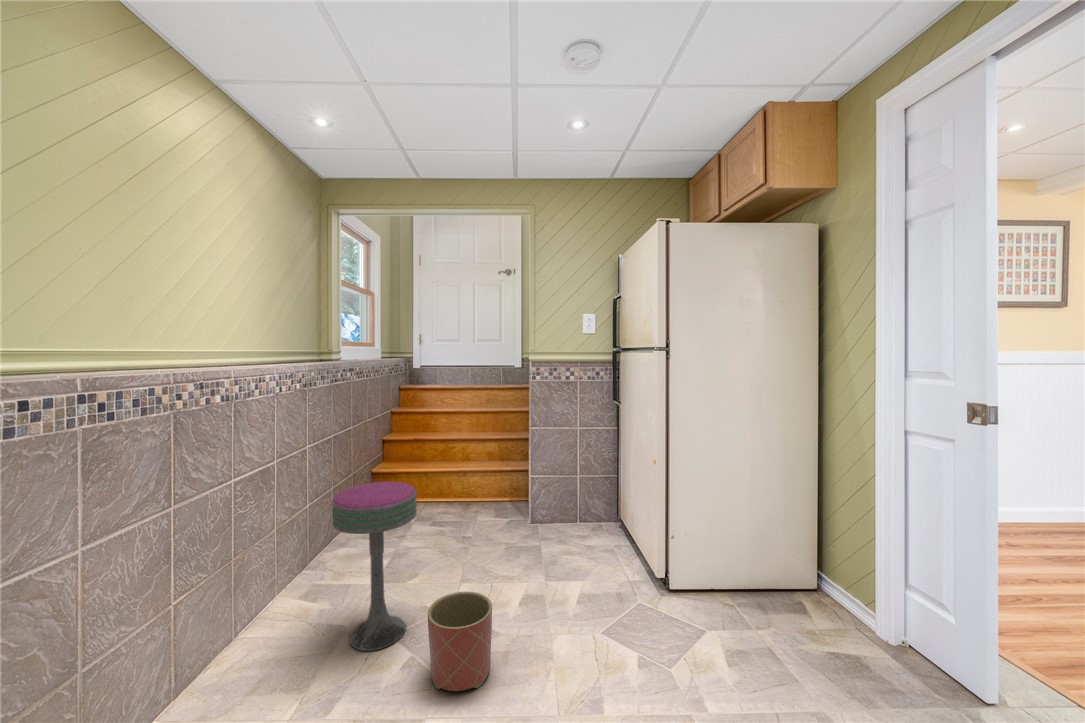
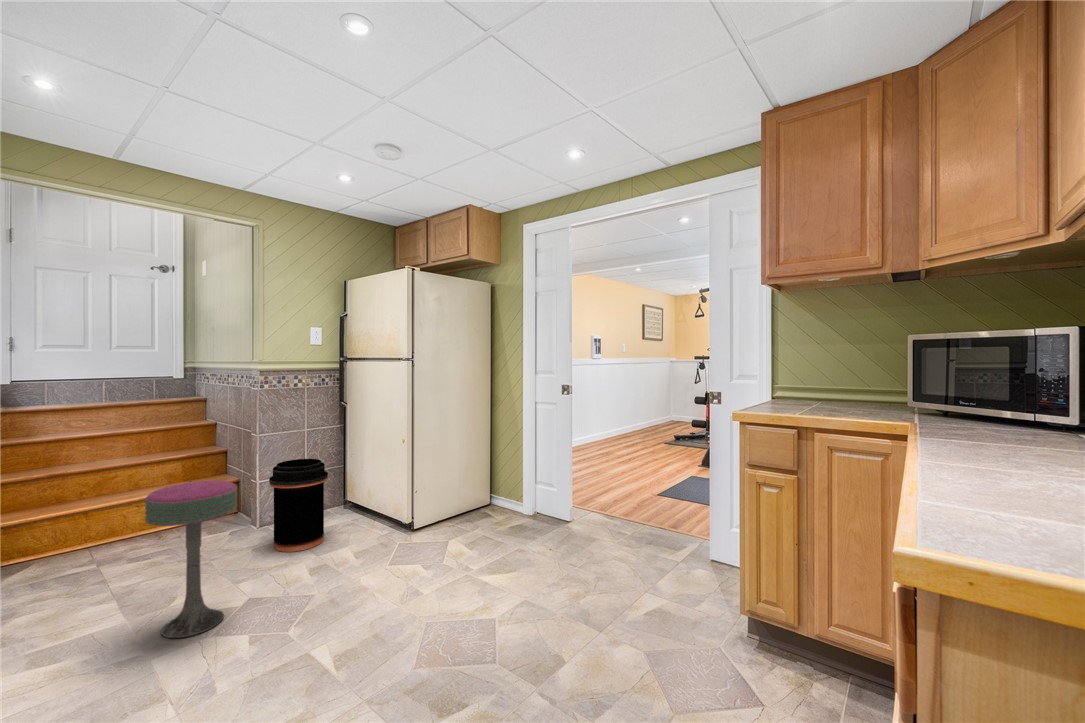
trash can: none [509,463,568,571] -> present [269,459,328,552]
planter: present [428,592,492,691] -> none [279,548,334,620]

